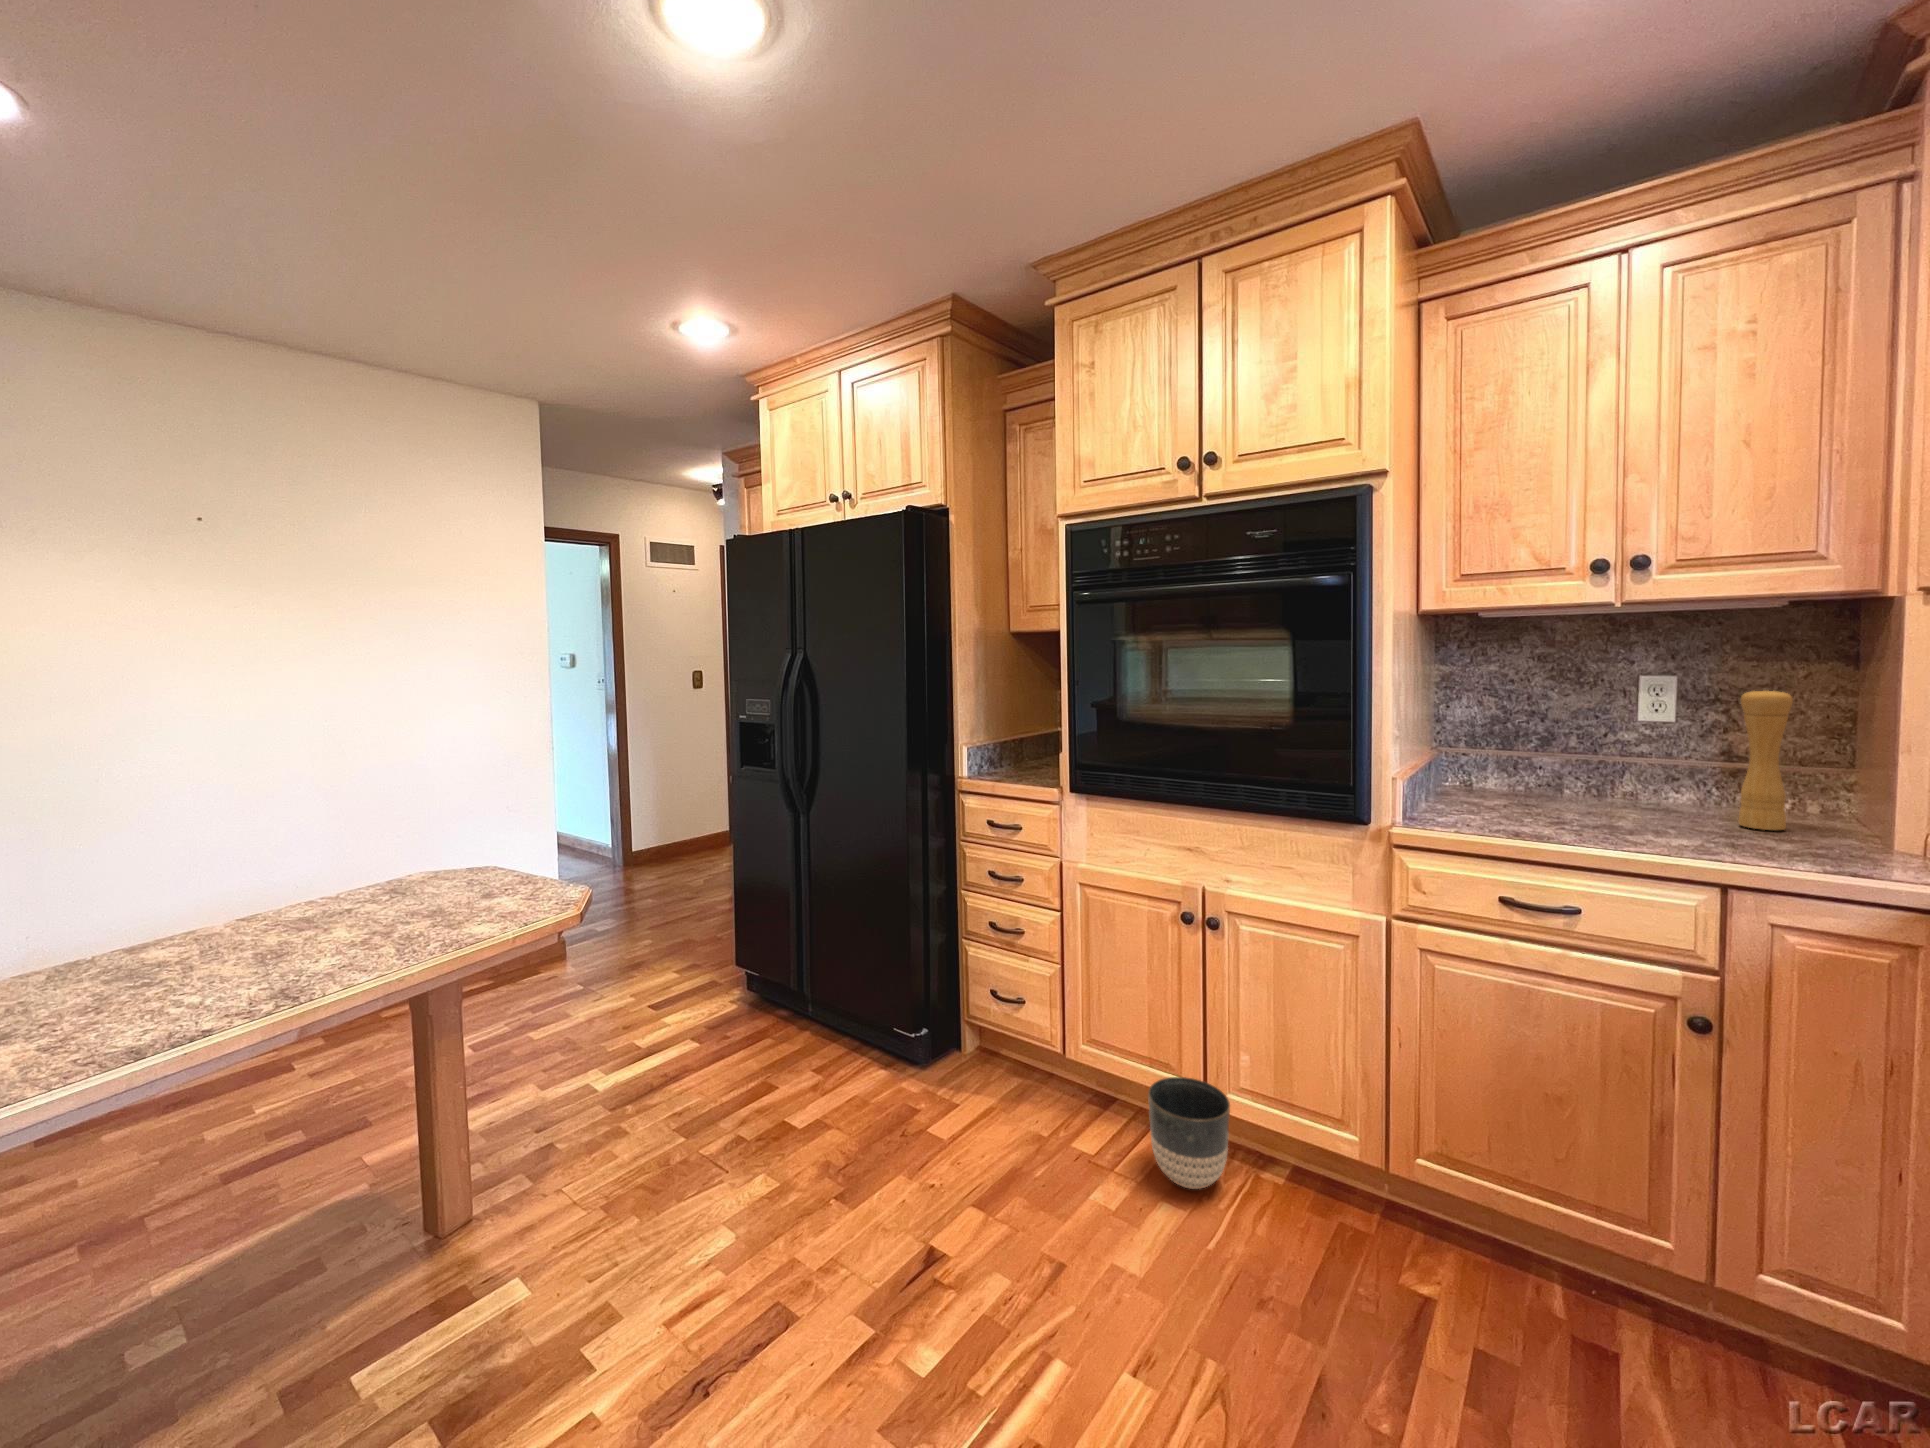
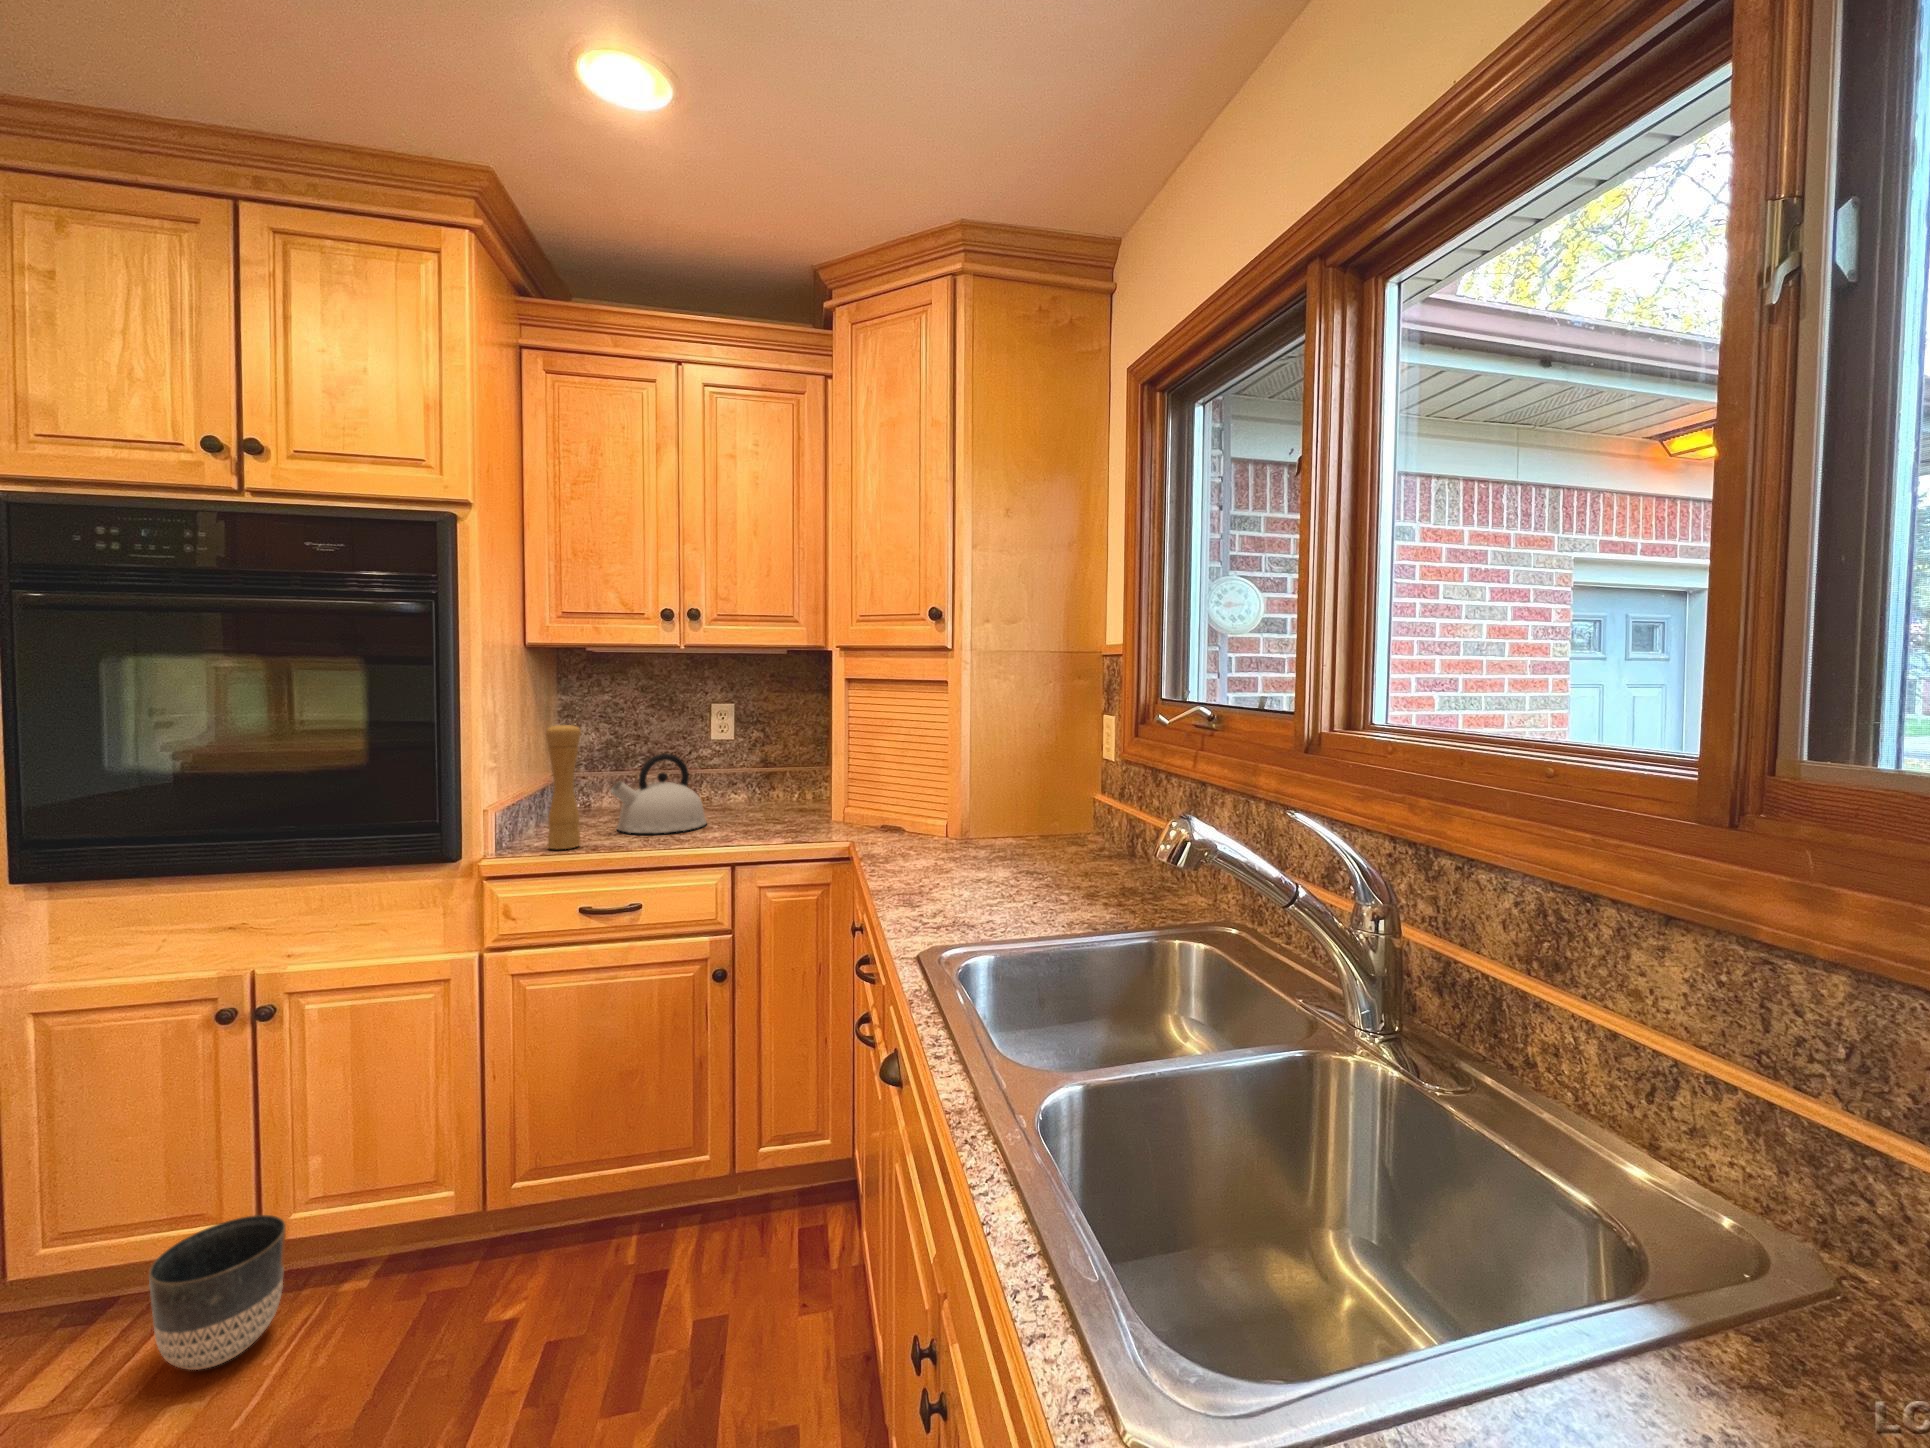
pepper mill: present [1738,689,1793,830] -> present [546,723,581,849]
kettle: none [1521,734,1653,830] -> present [611,754,707,833]

